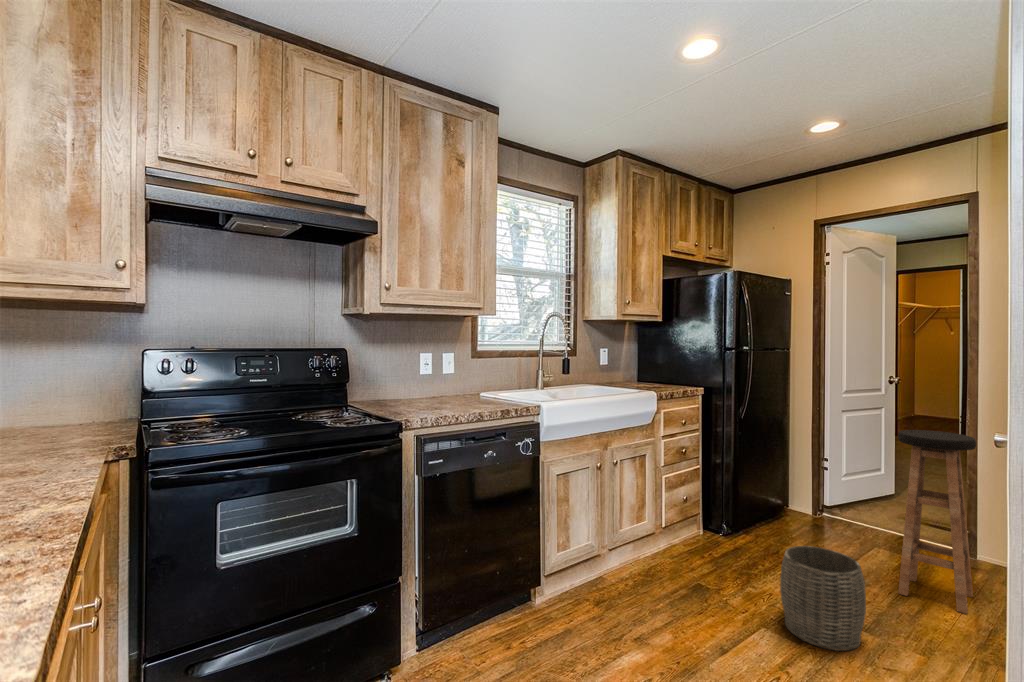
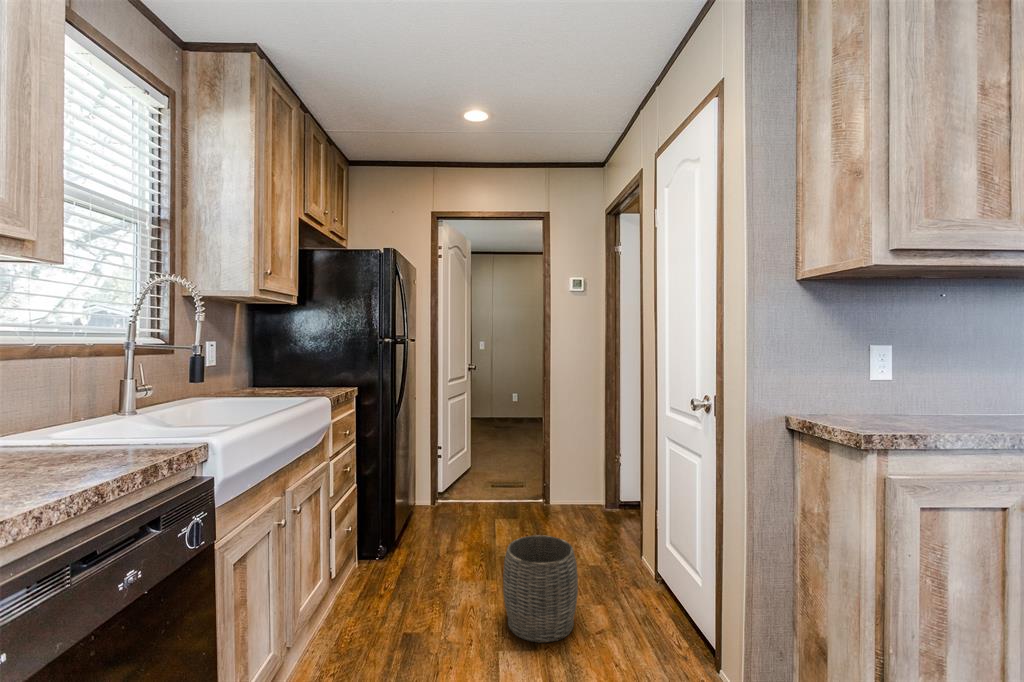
bar stool: present [898,430,976,614] -> none [536,405,589,553]

